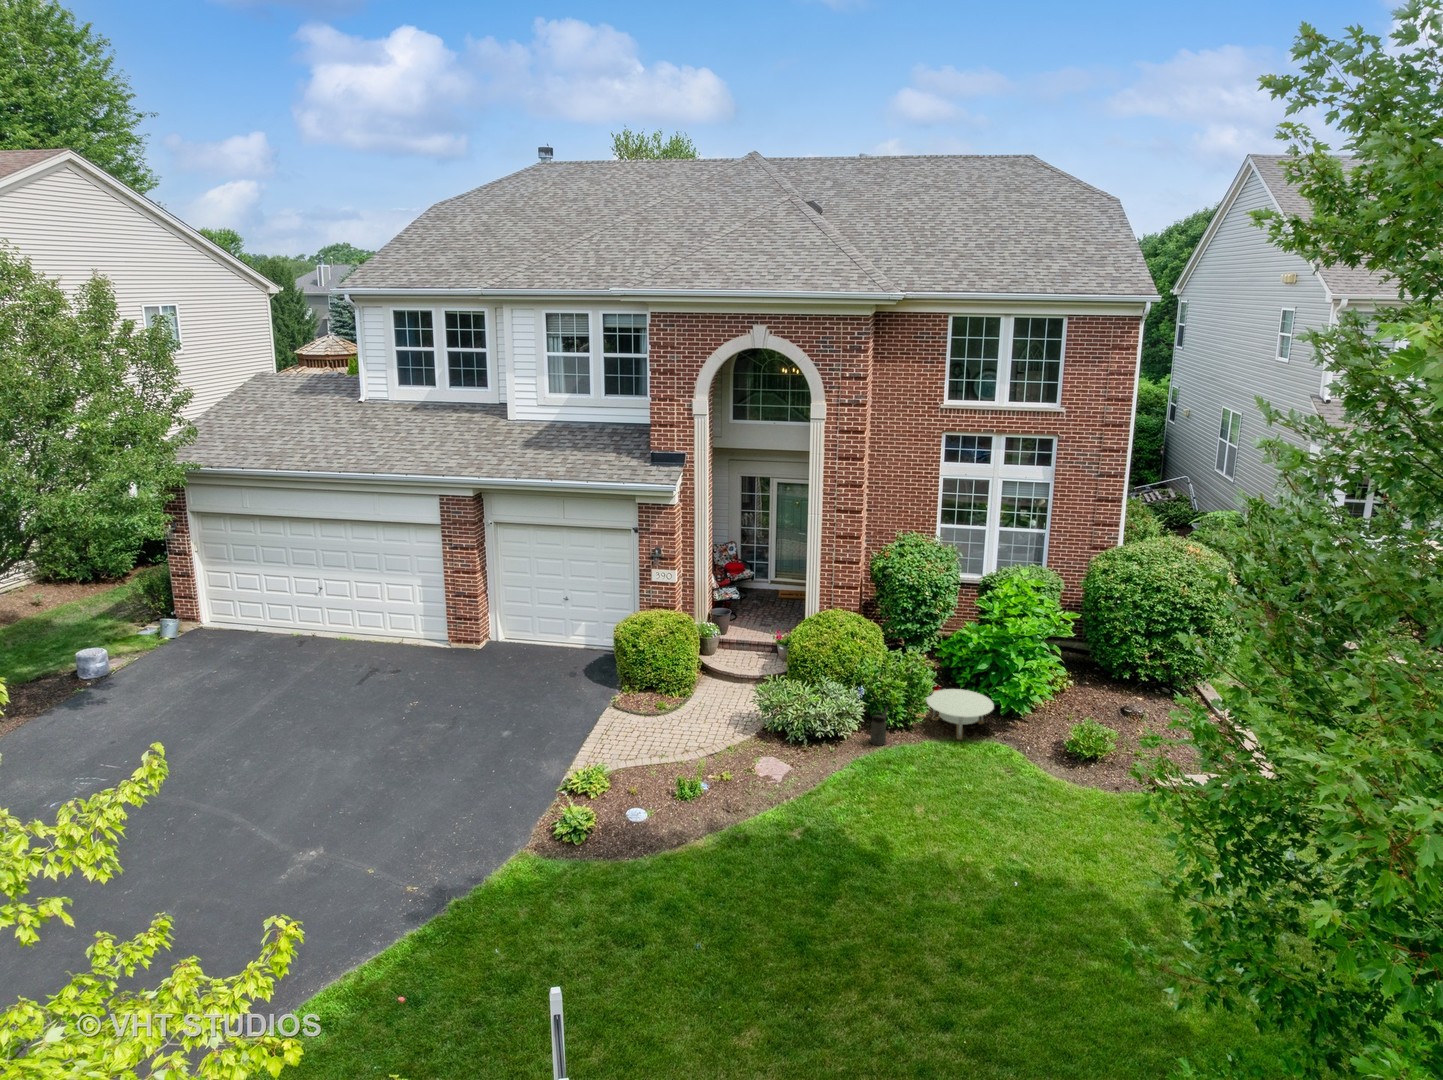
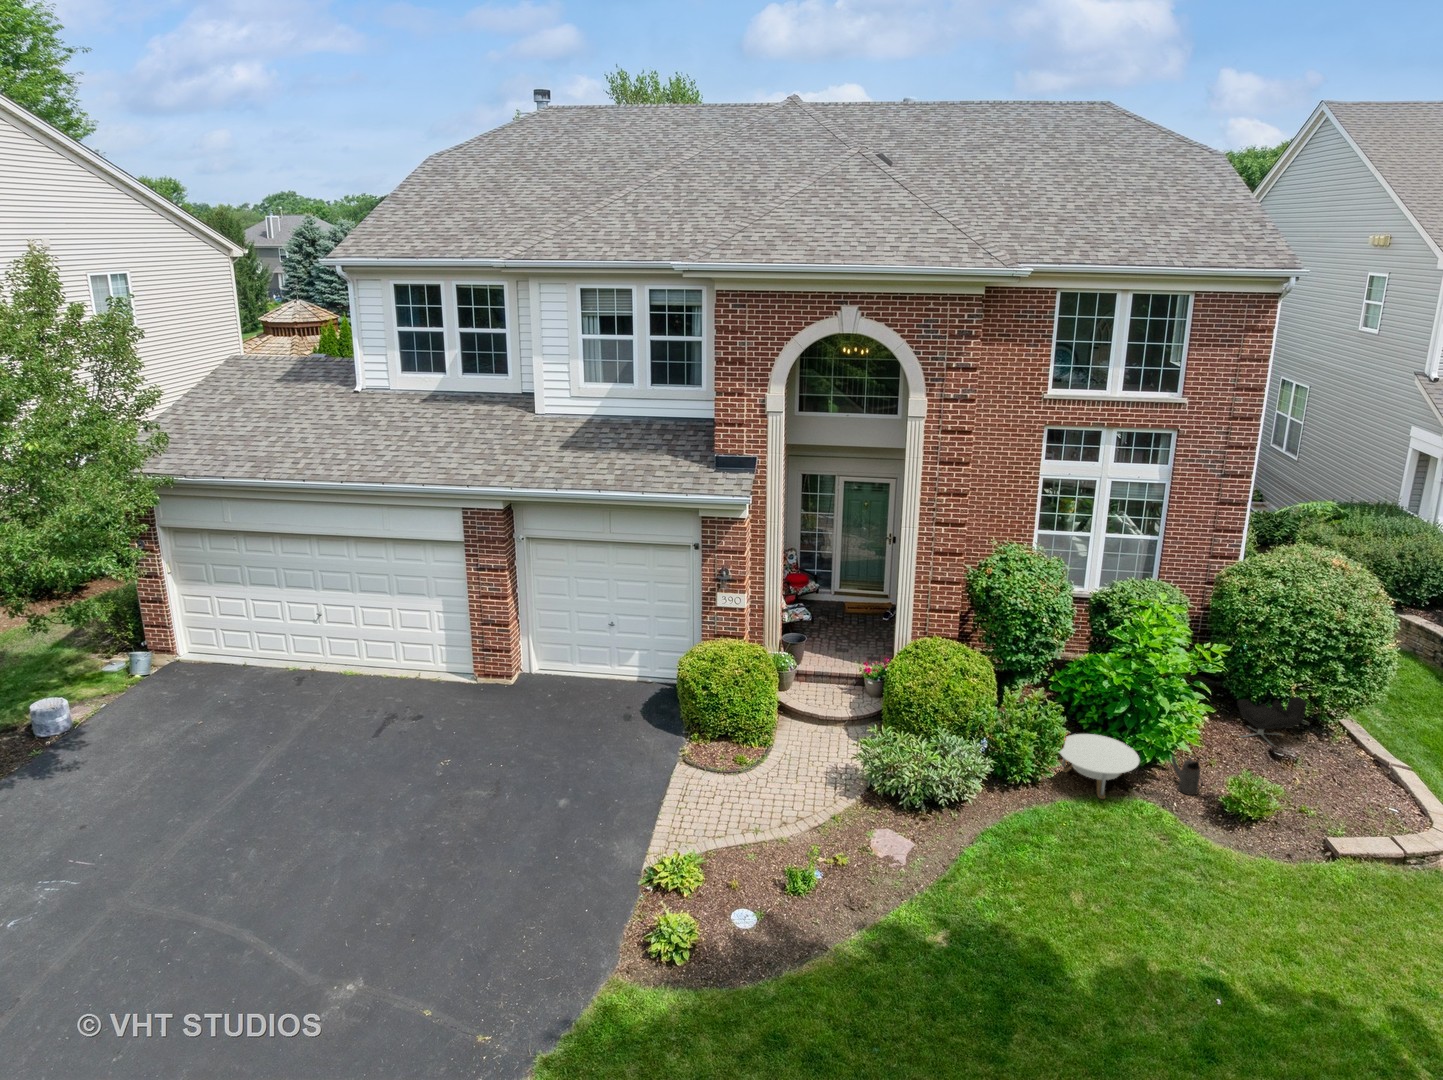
lounge chair: none [1099,657,1155,705] -> present [1237,697,1307,745]
watering can: present [870,707,888,746] -> present [1170,754,1203,795]

